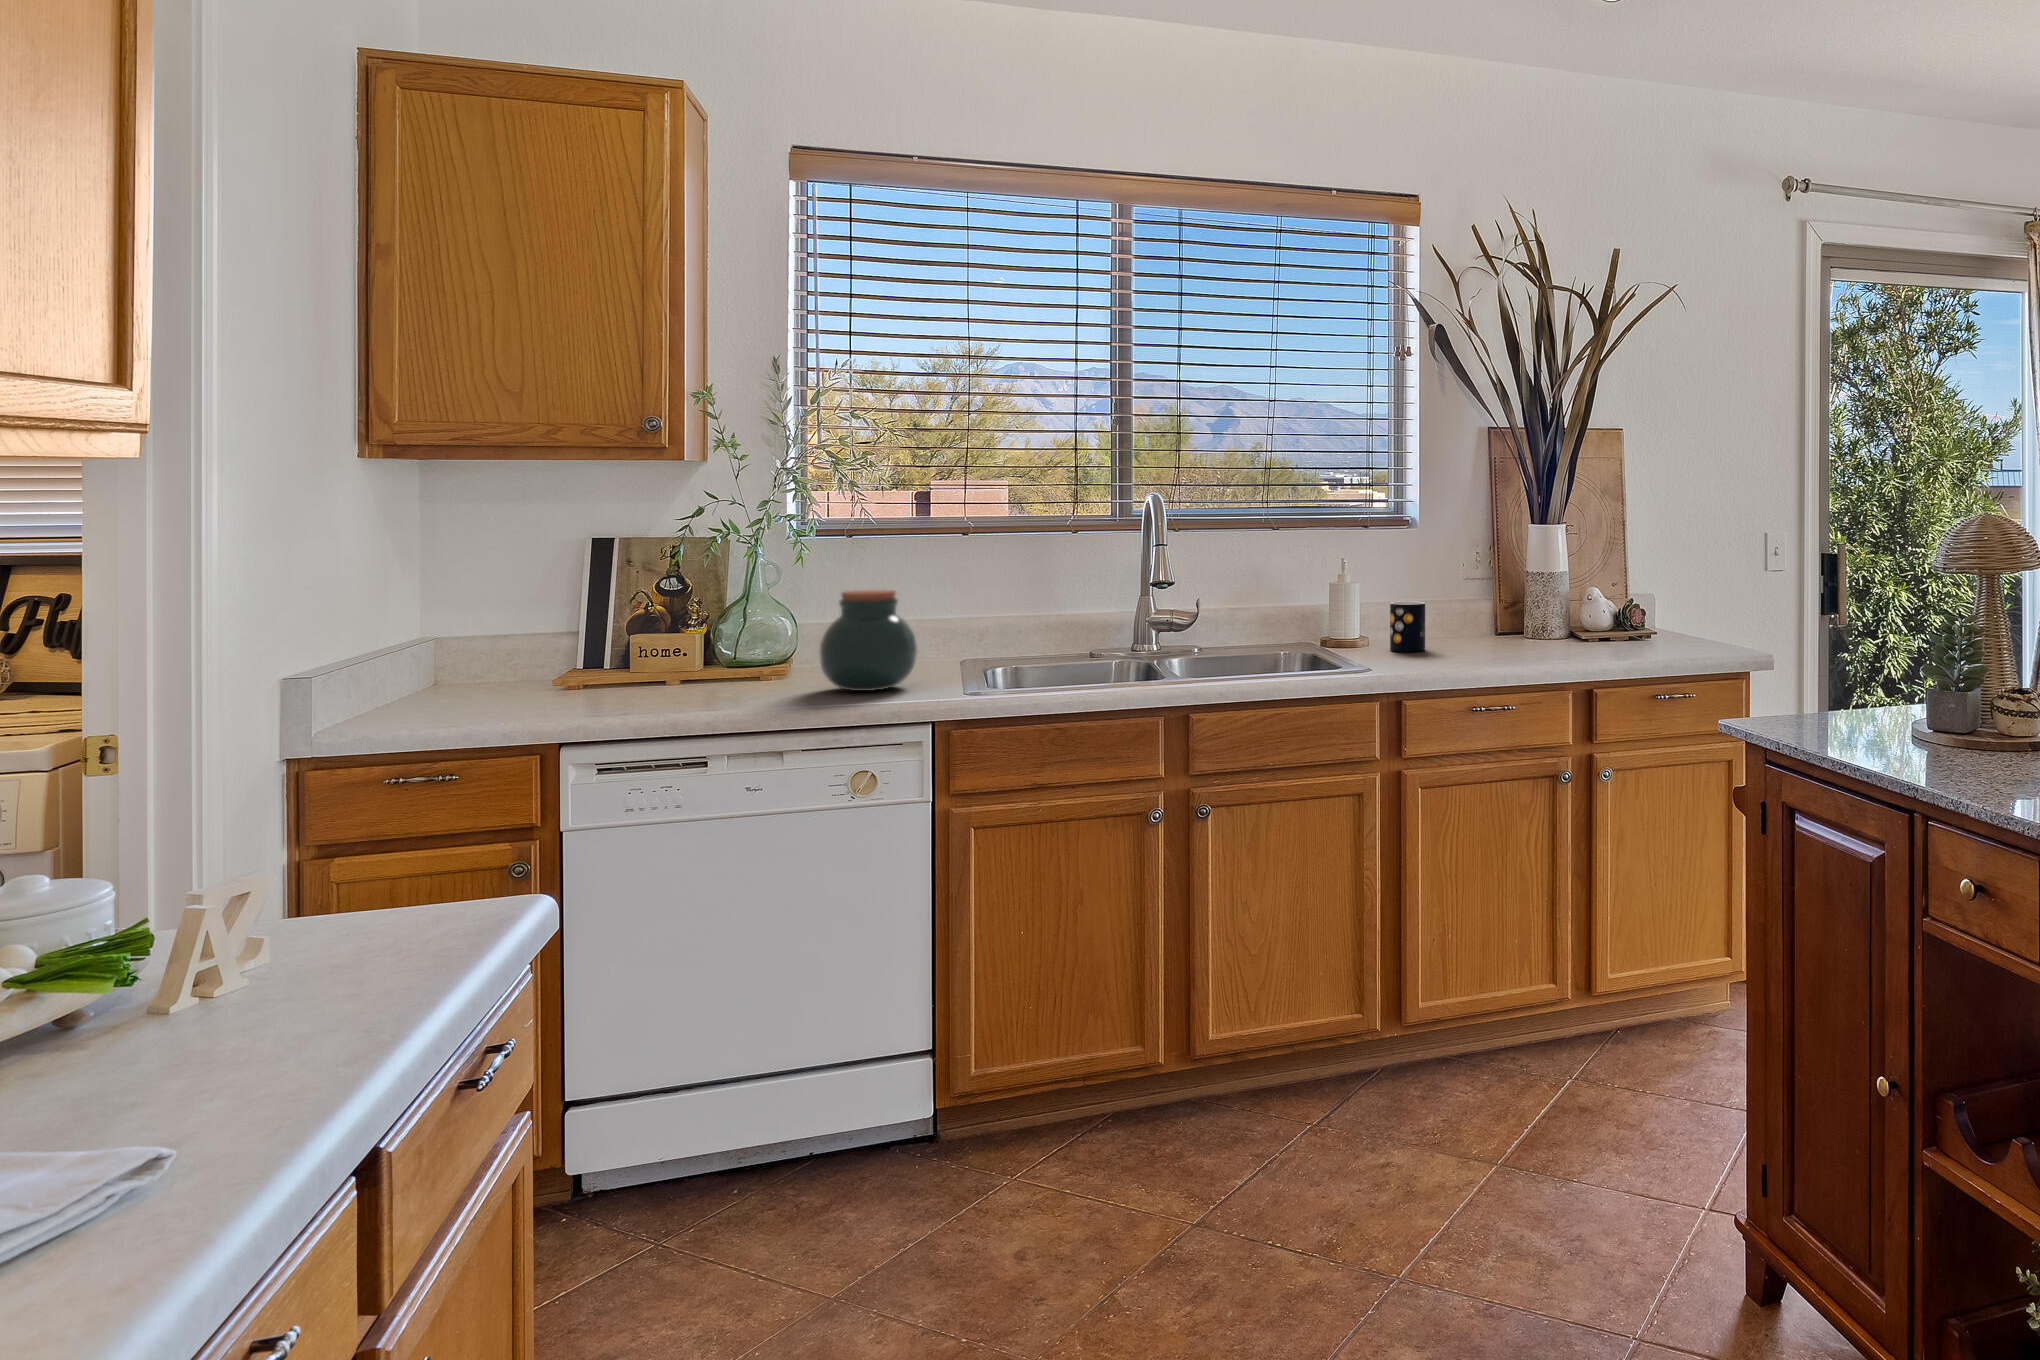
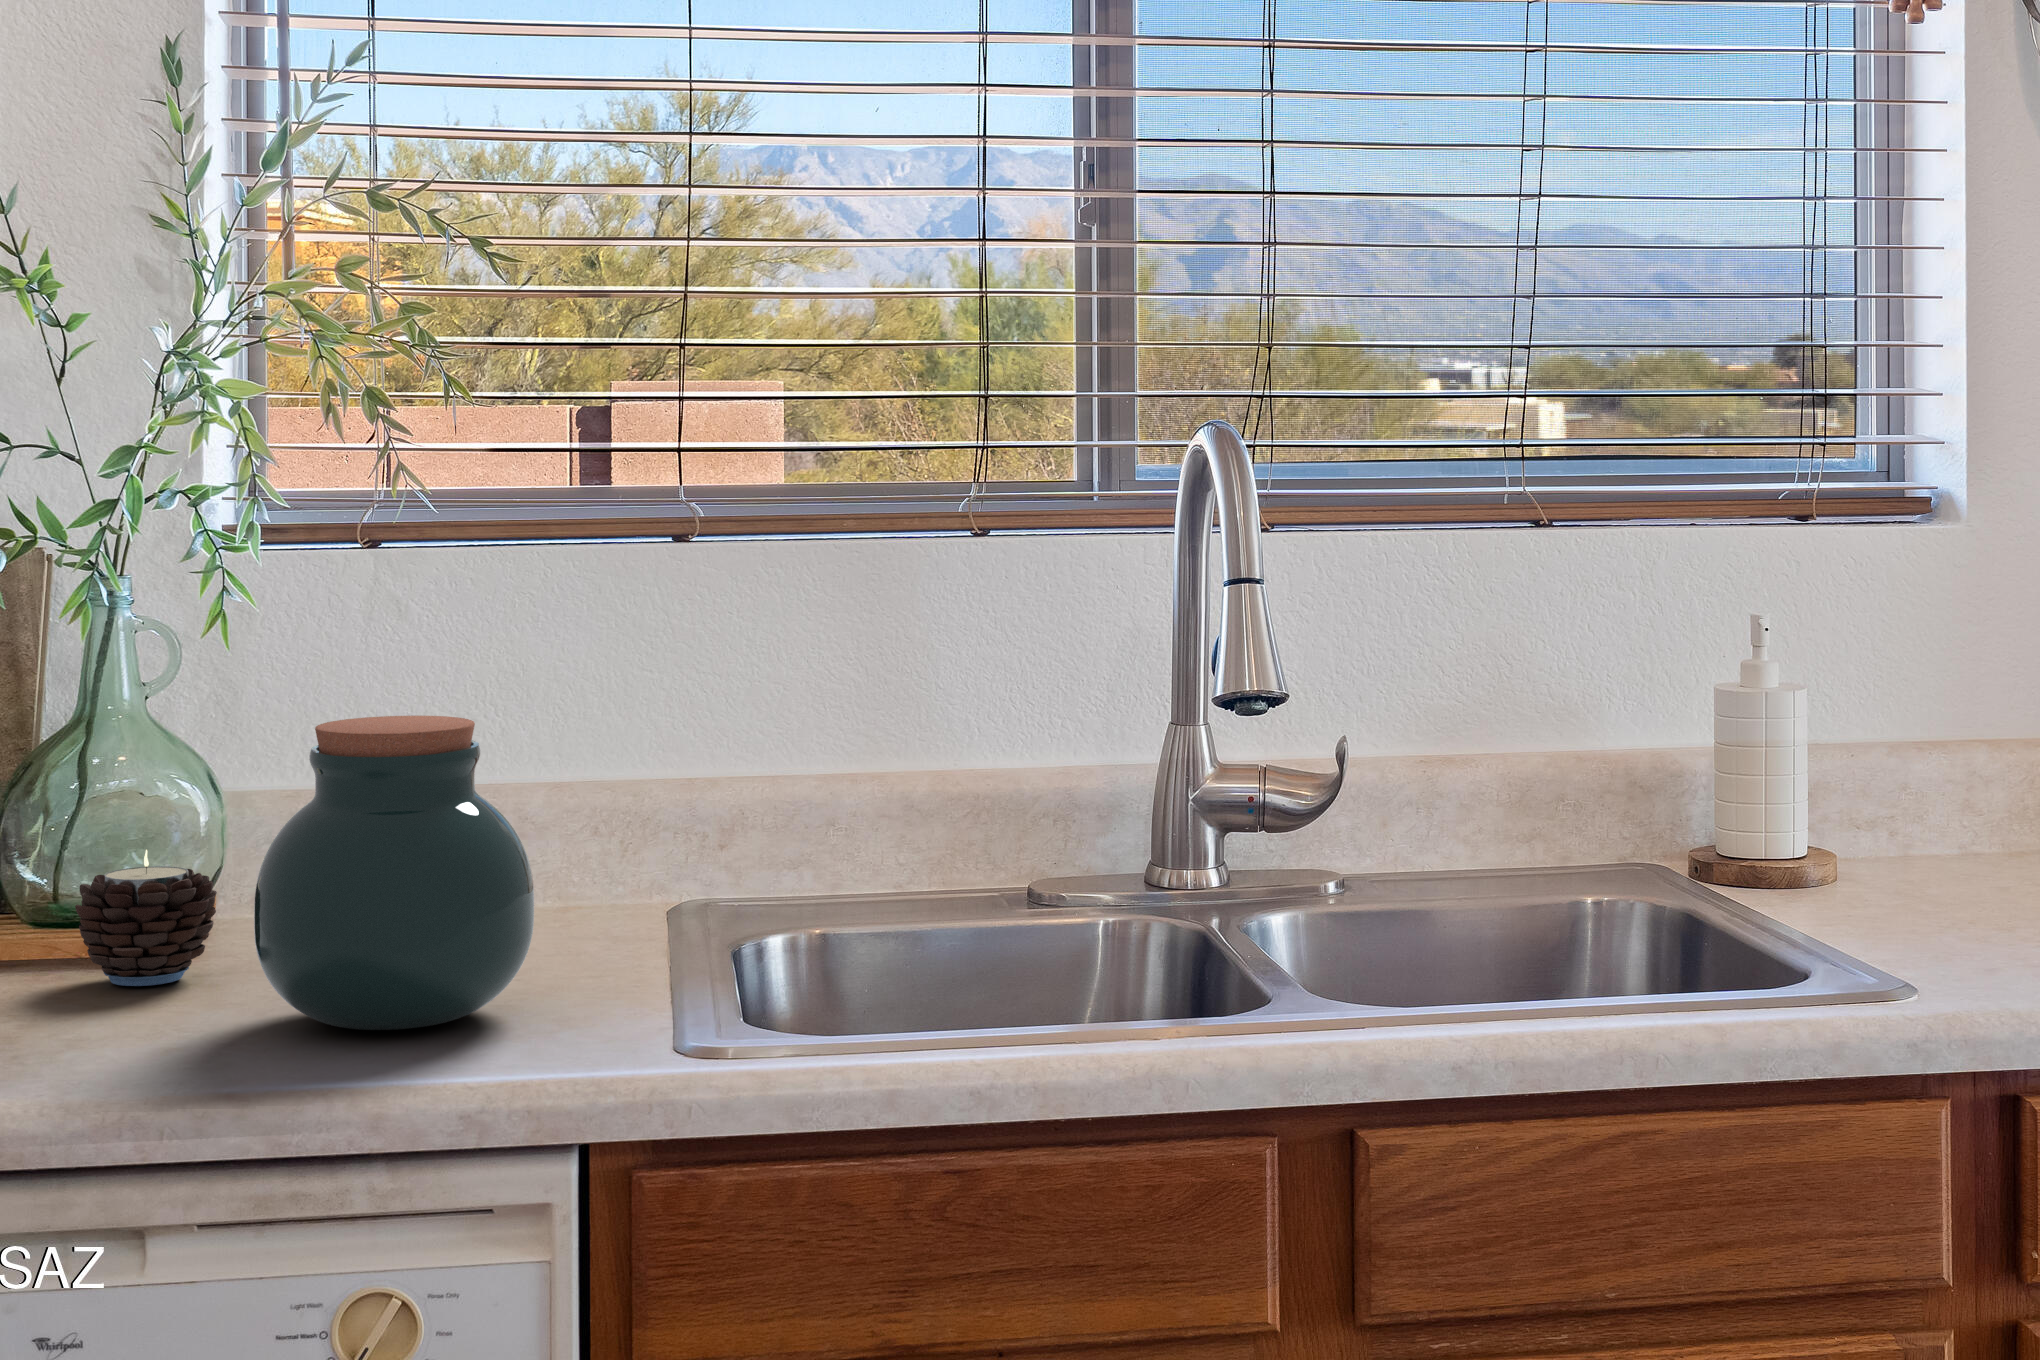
mug: present [1390,601,1425,652] -> none [1907,745,2017,902]
candle: none [750,638,800,684] -> present [75,850,217,986]

